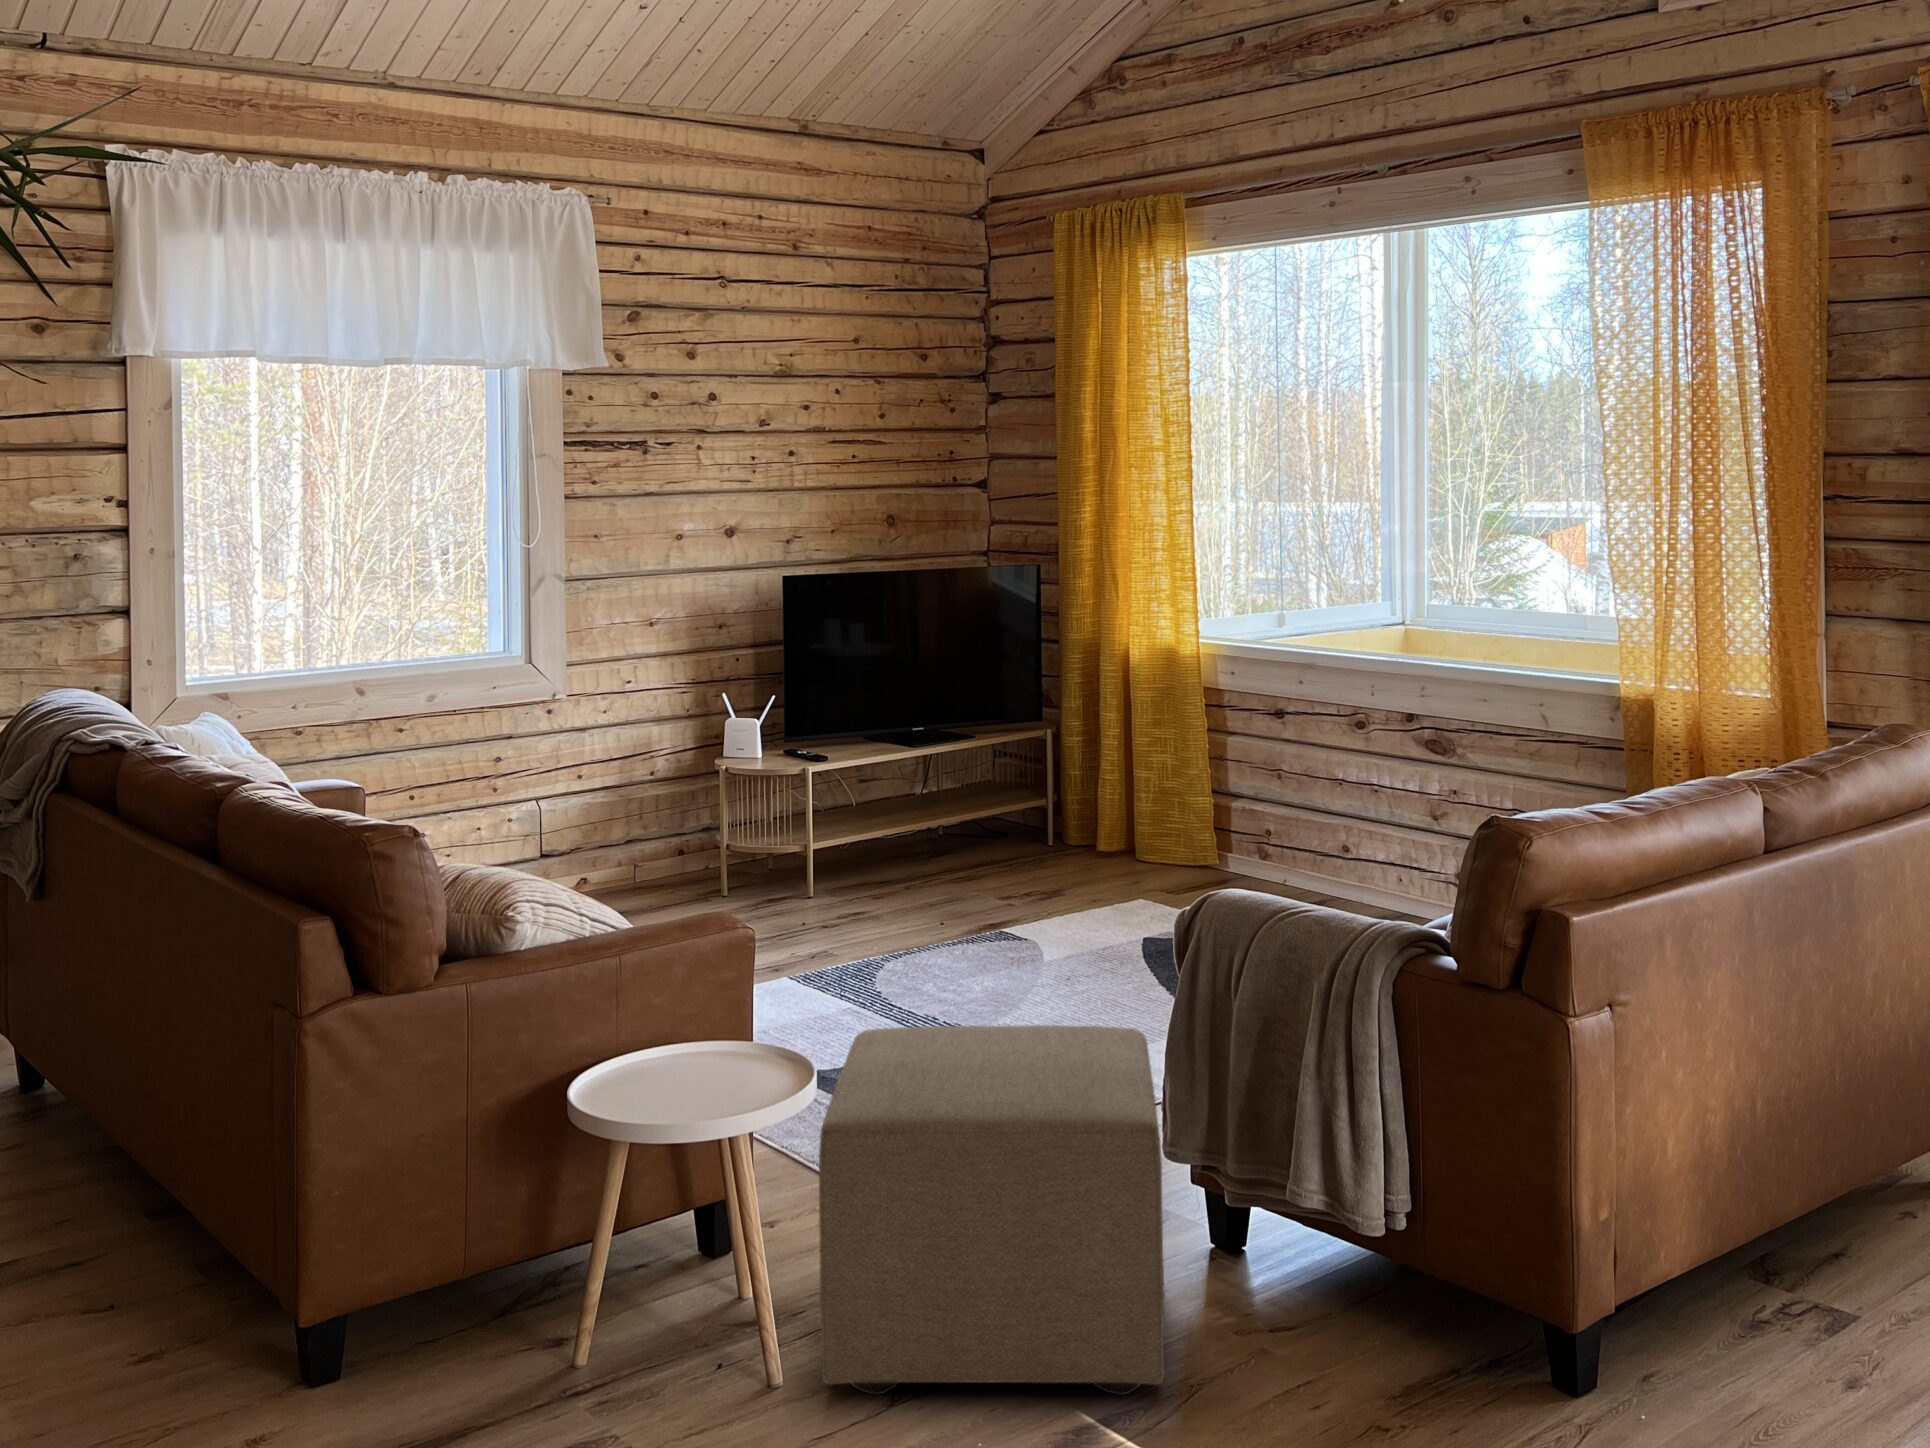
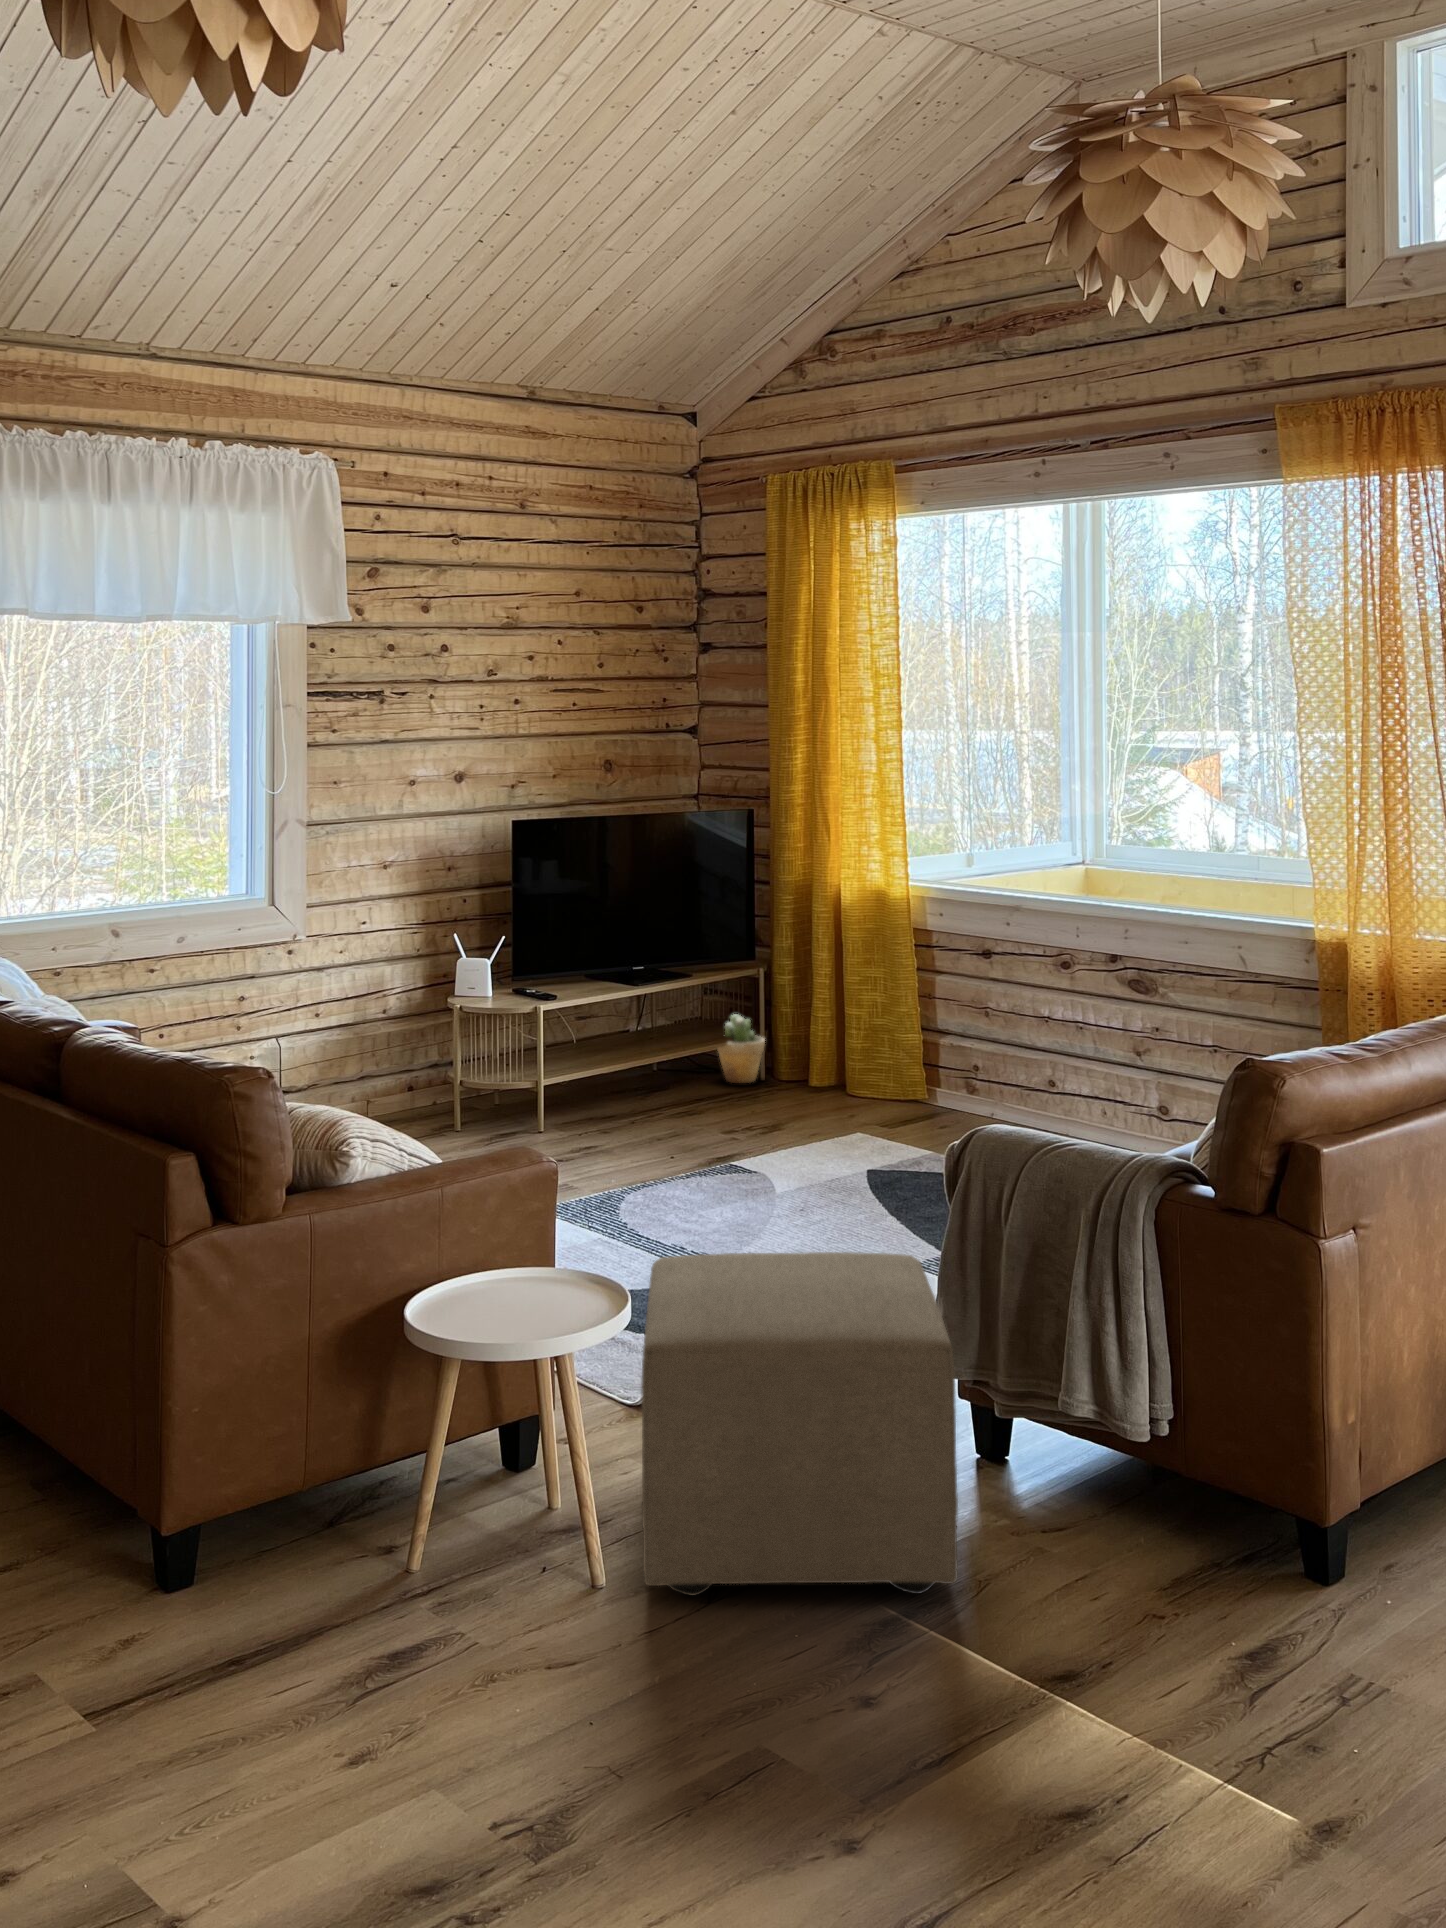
potted plant: none [1004,779,1056,850] -> present [717,1014,765,1083]

